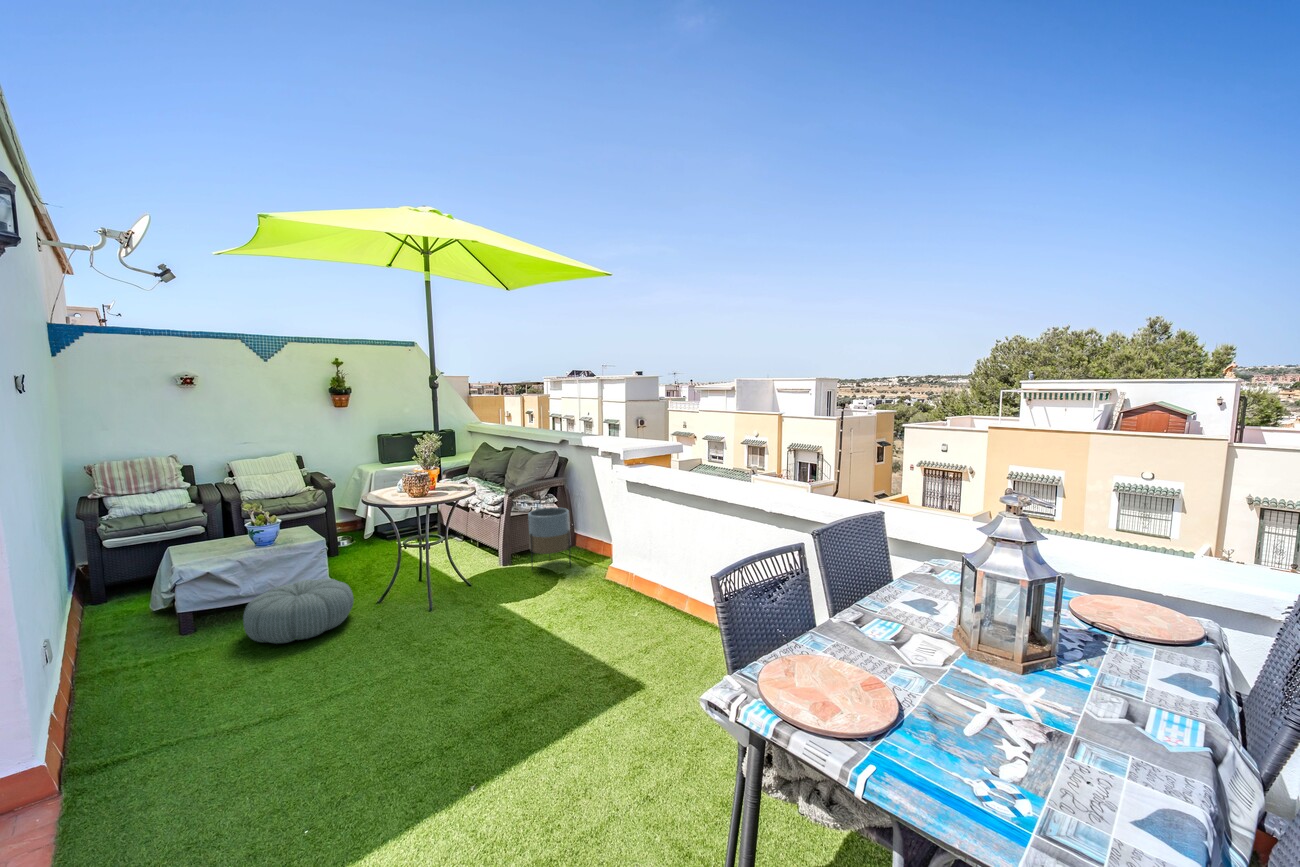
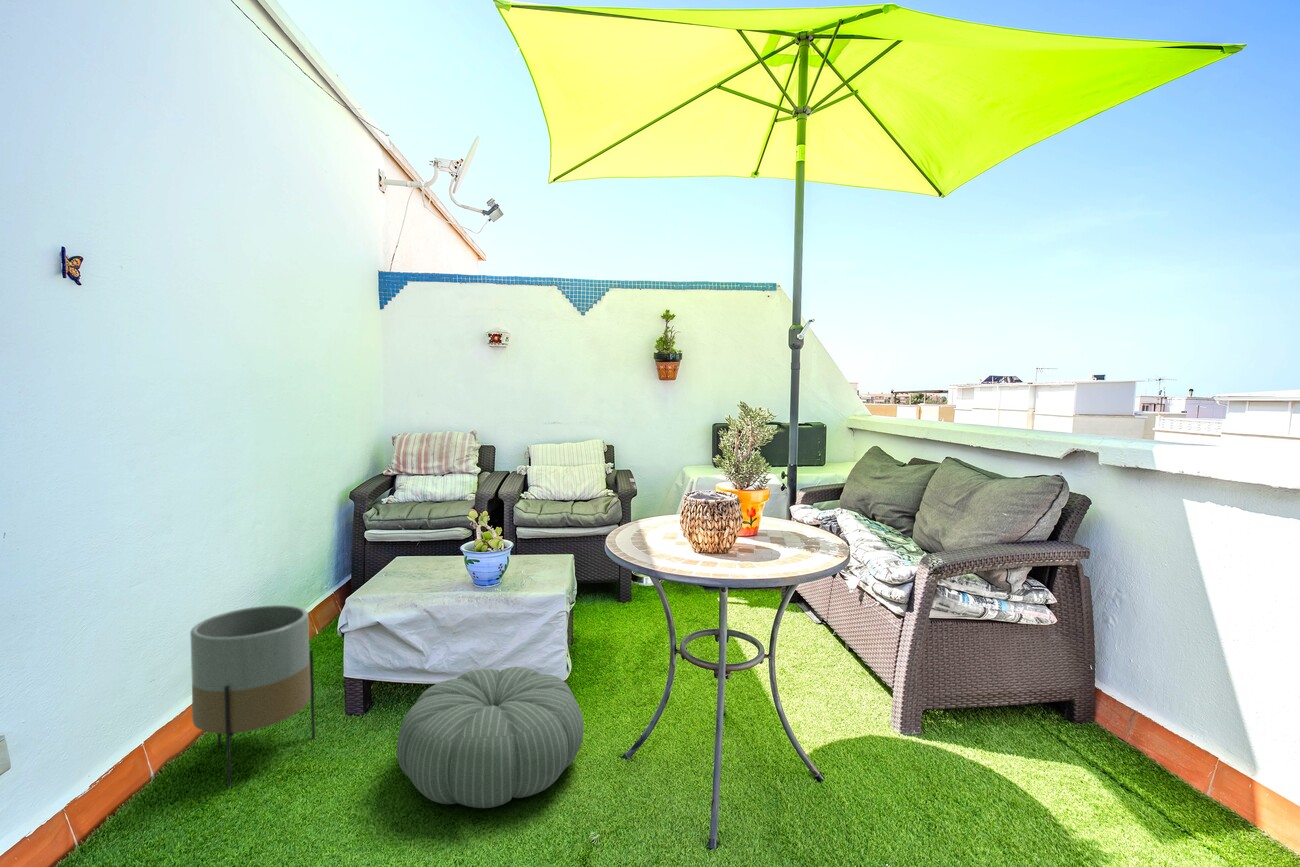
planter: present [528,507,571,571] -> present [190,605,315,787]

